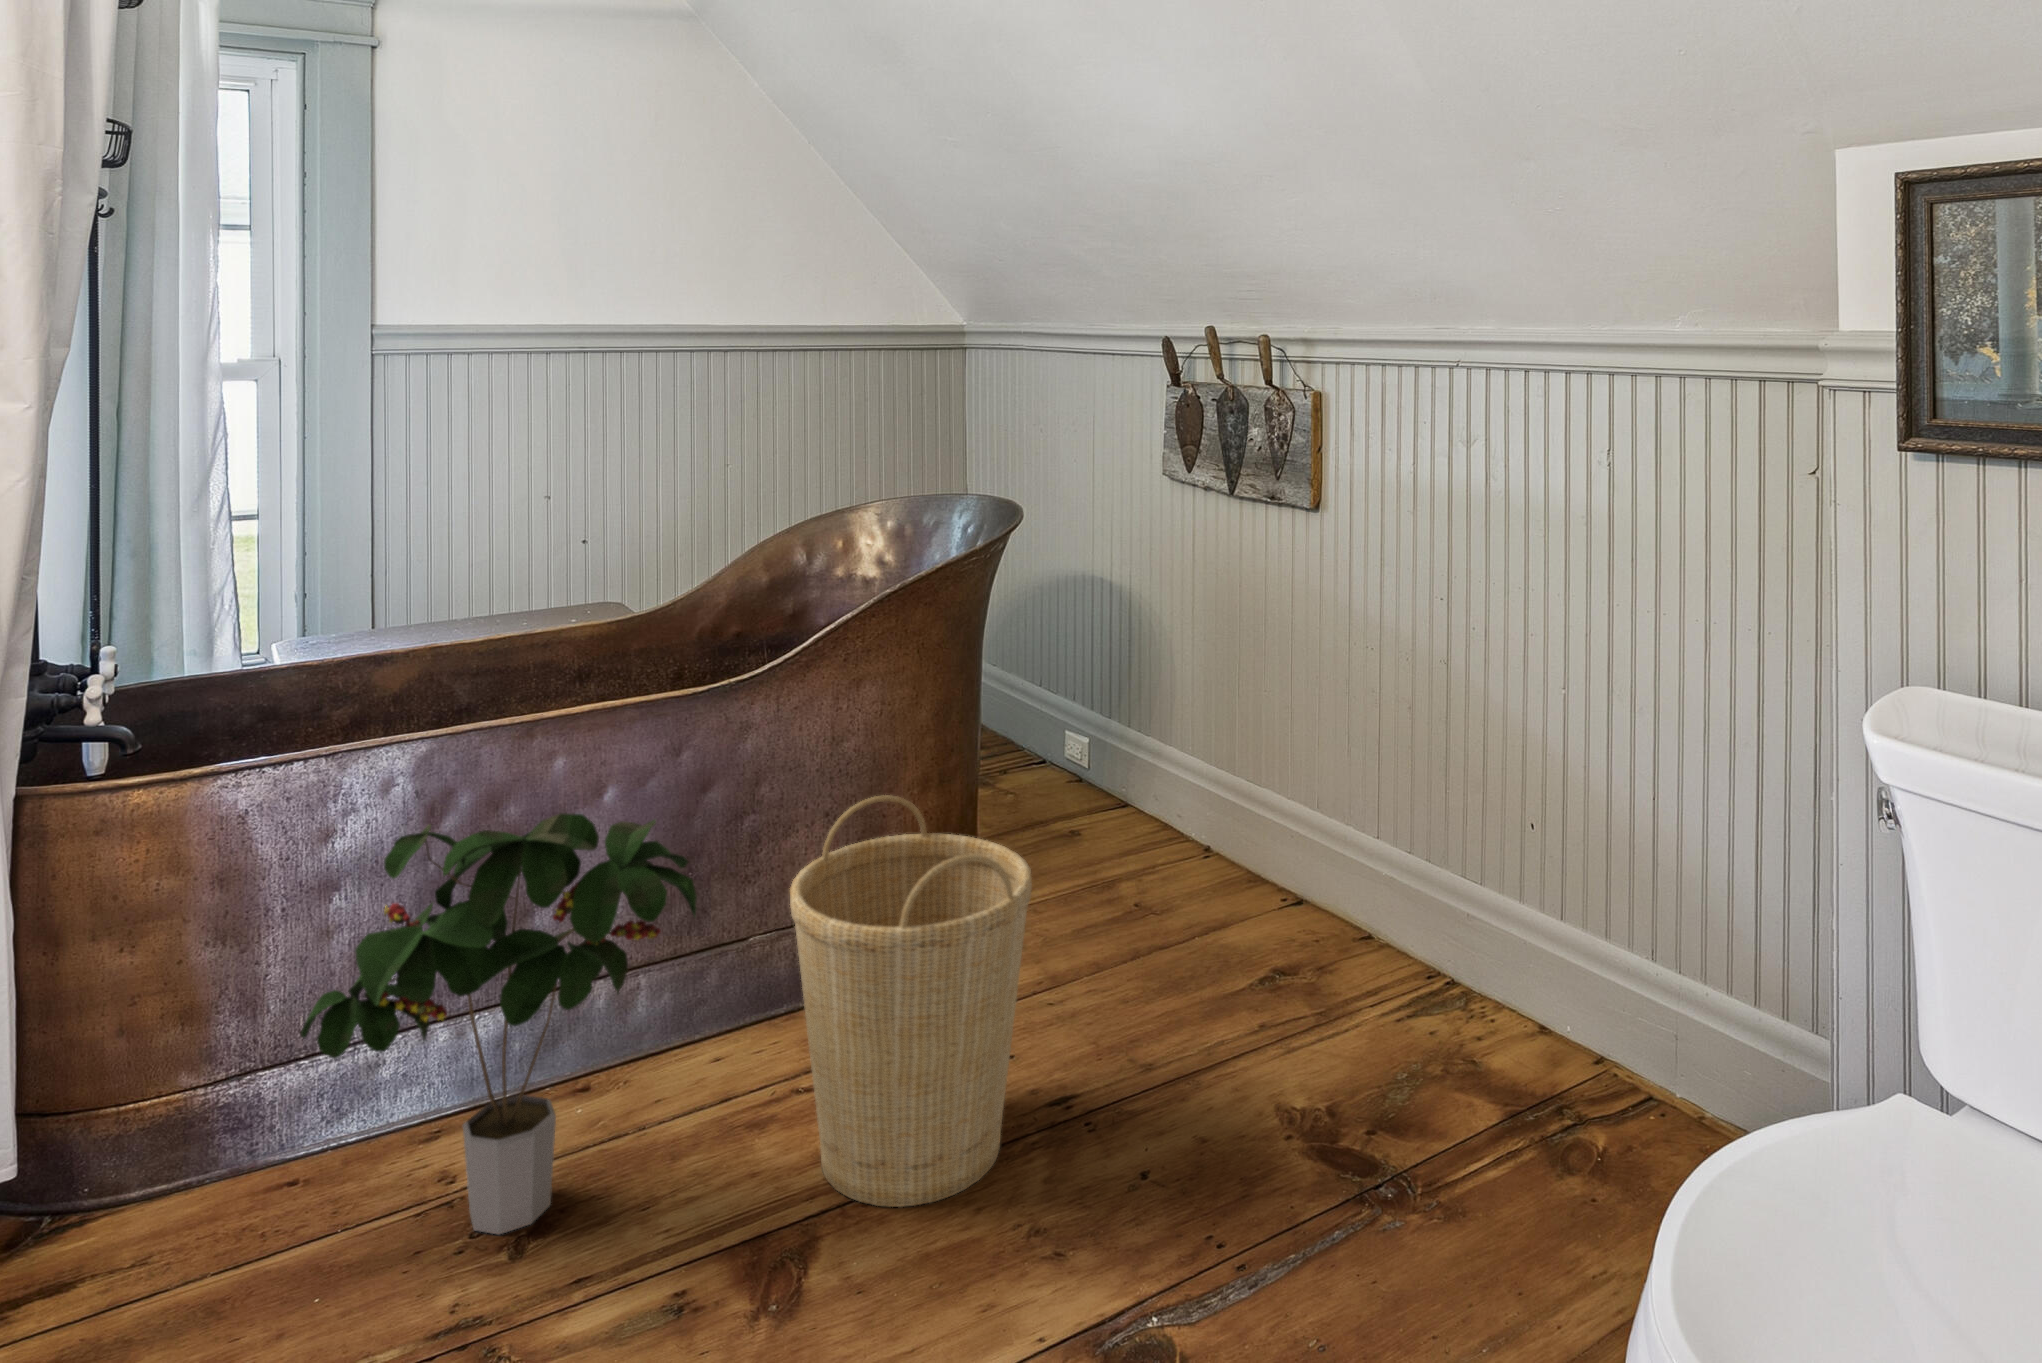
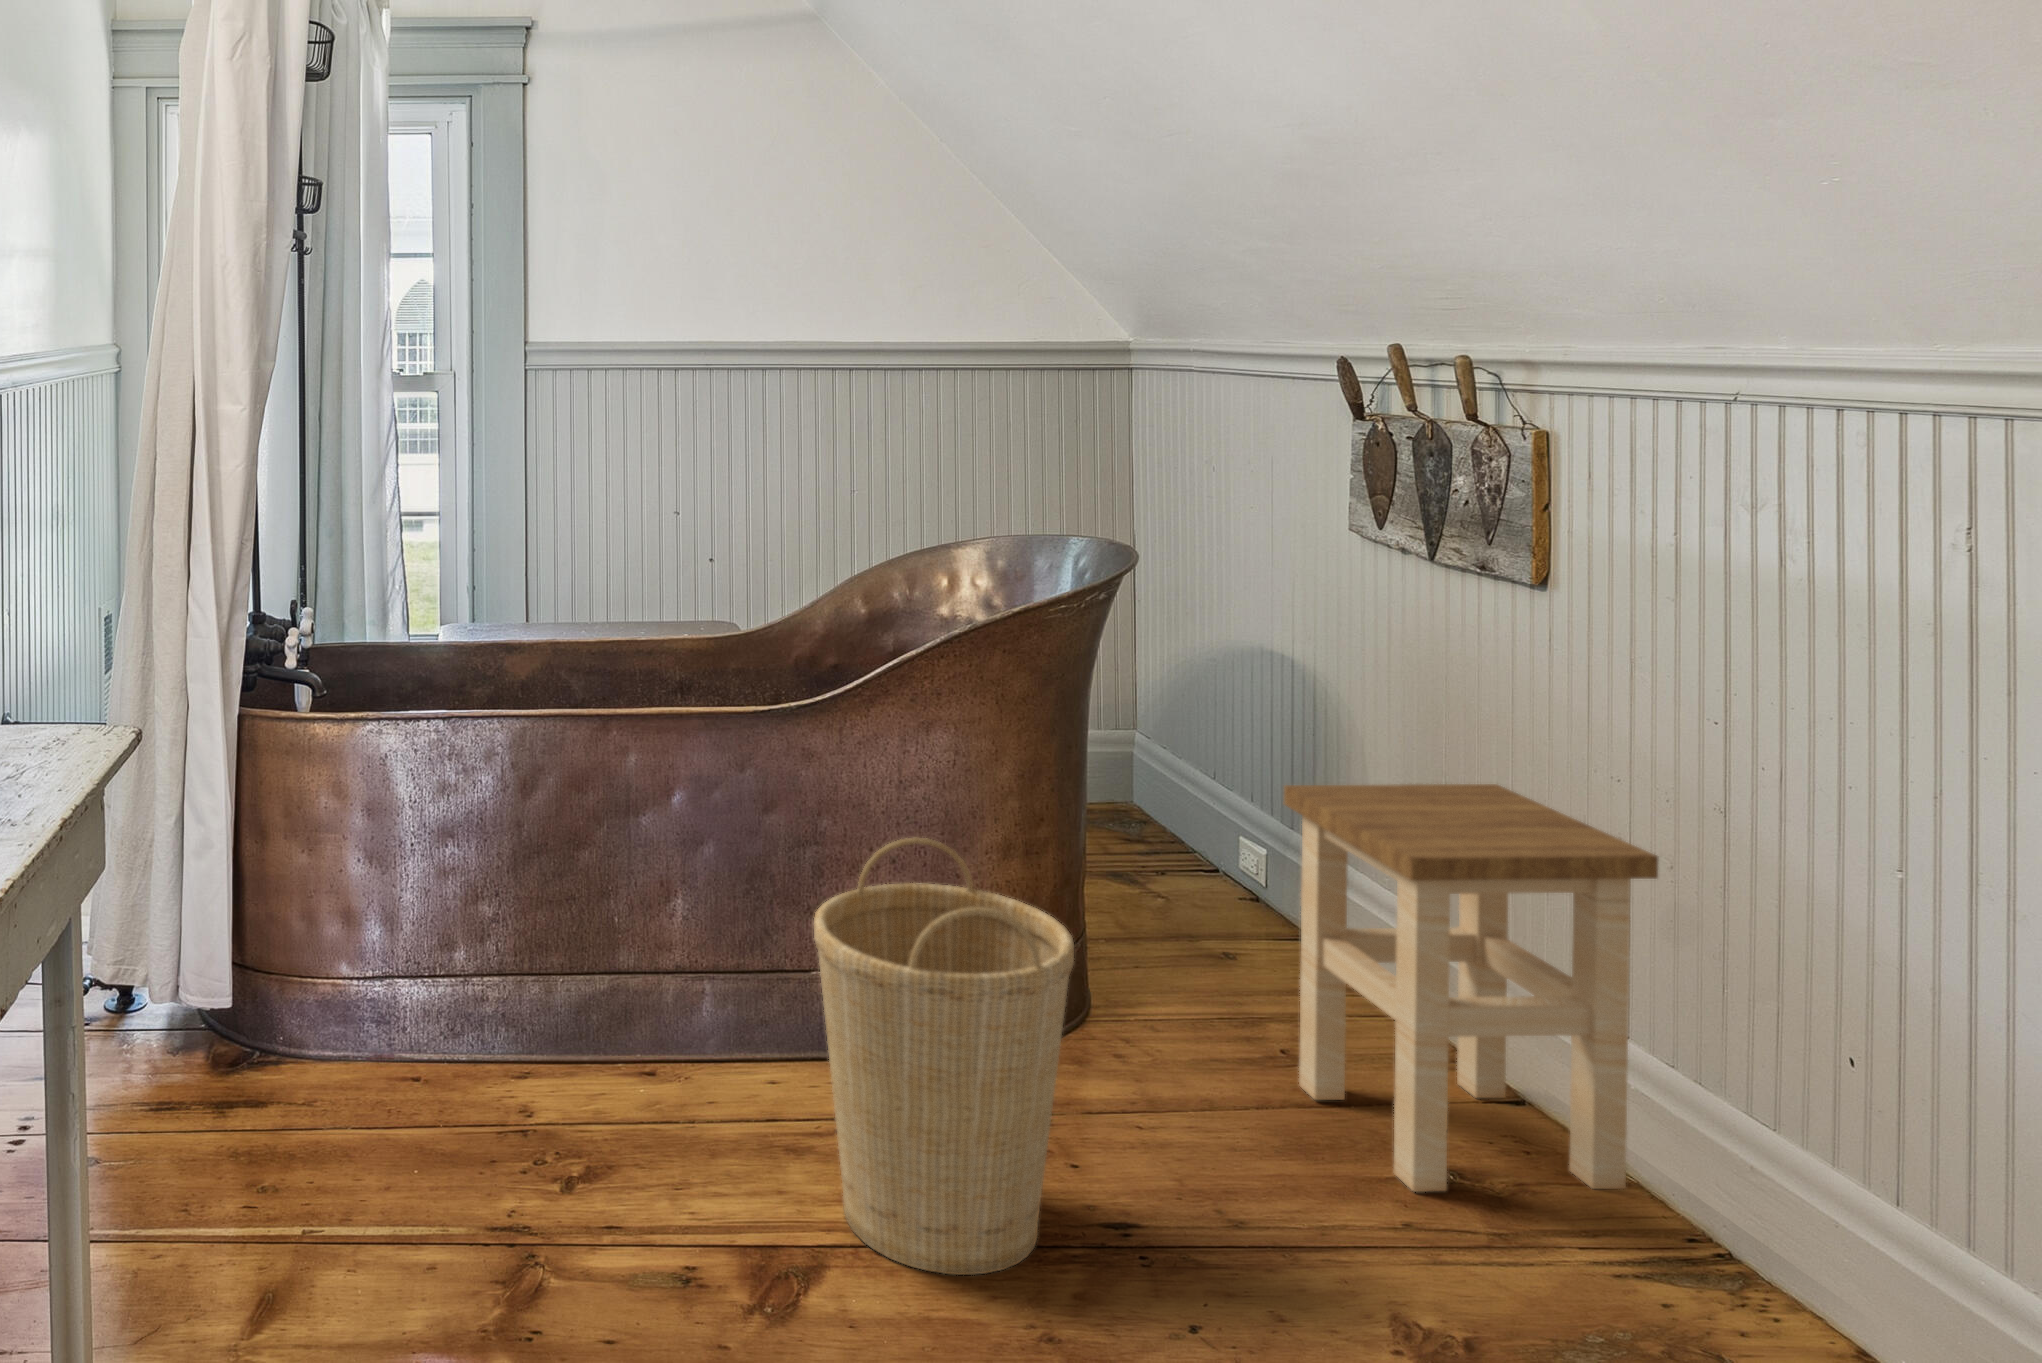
stool: none [1148,666,1407,1001] -> present [1284,784,1658,1192]
potted plant: present [301,814,697,1235] -> none [412,787,731,1171]

